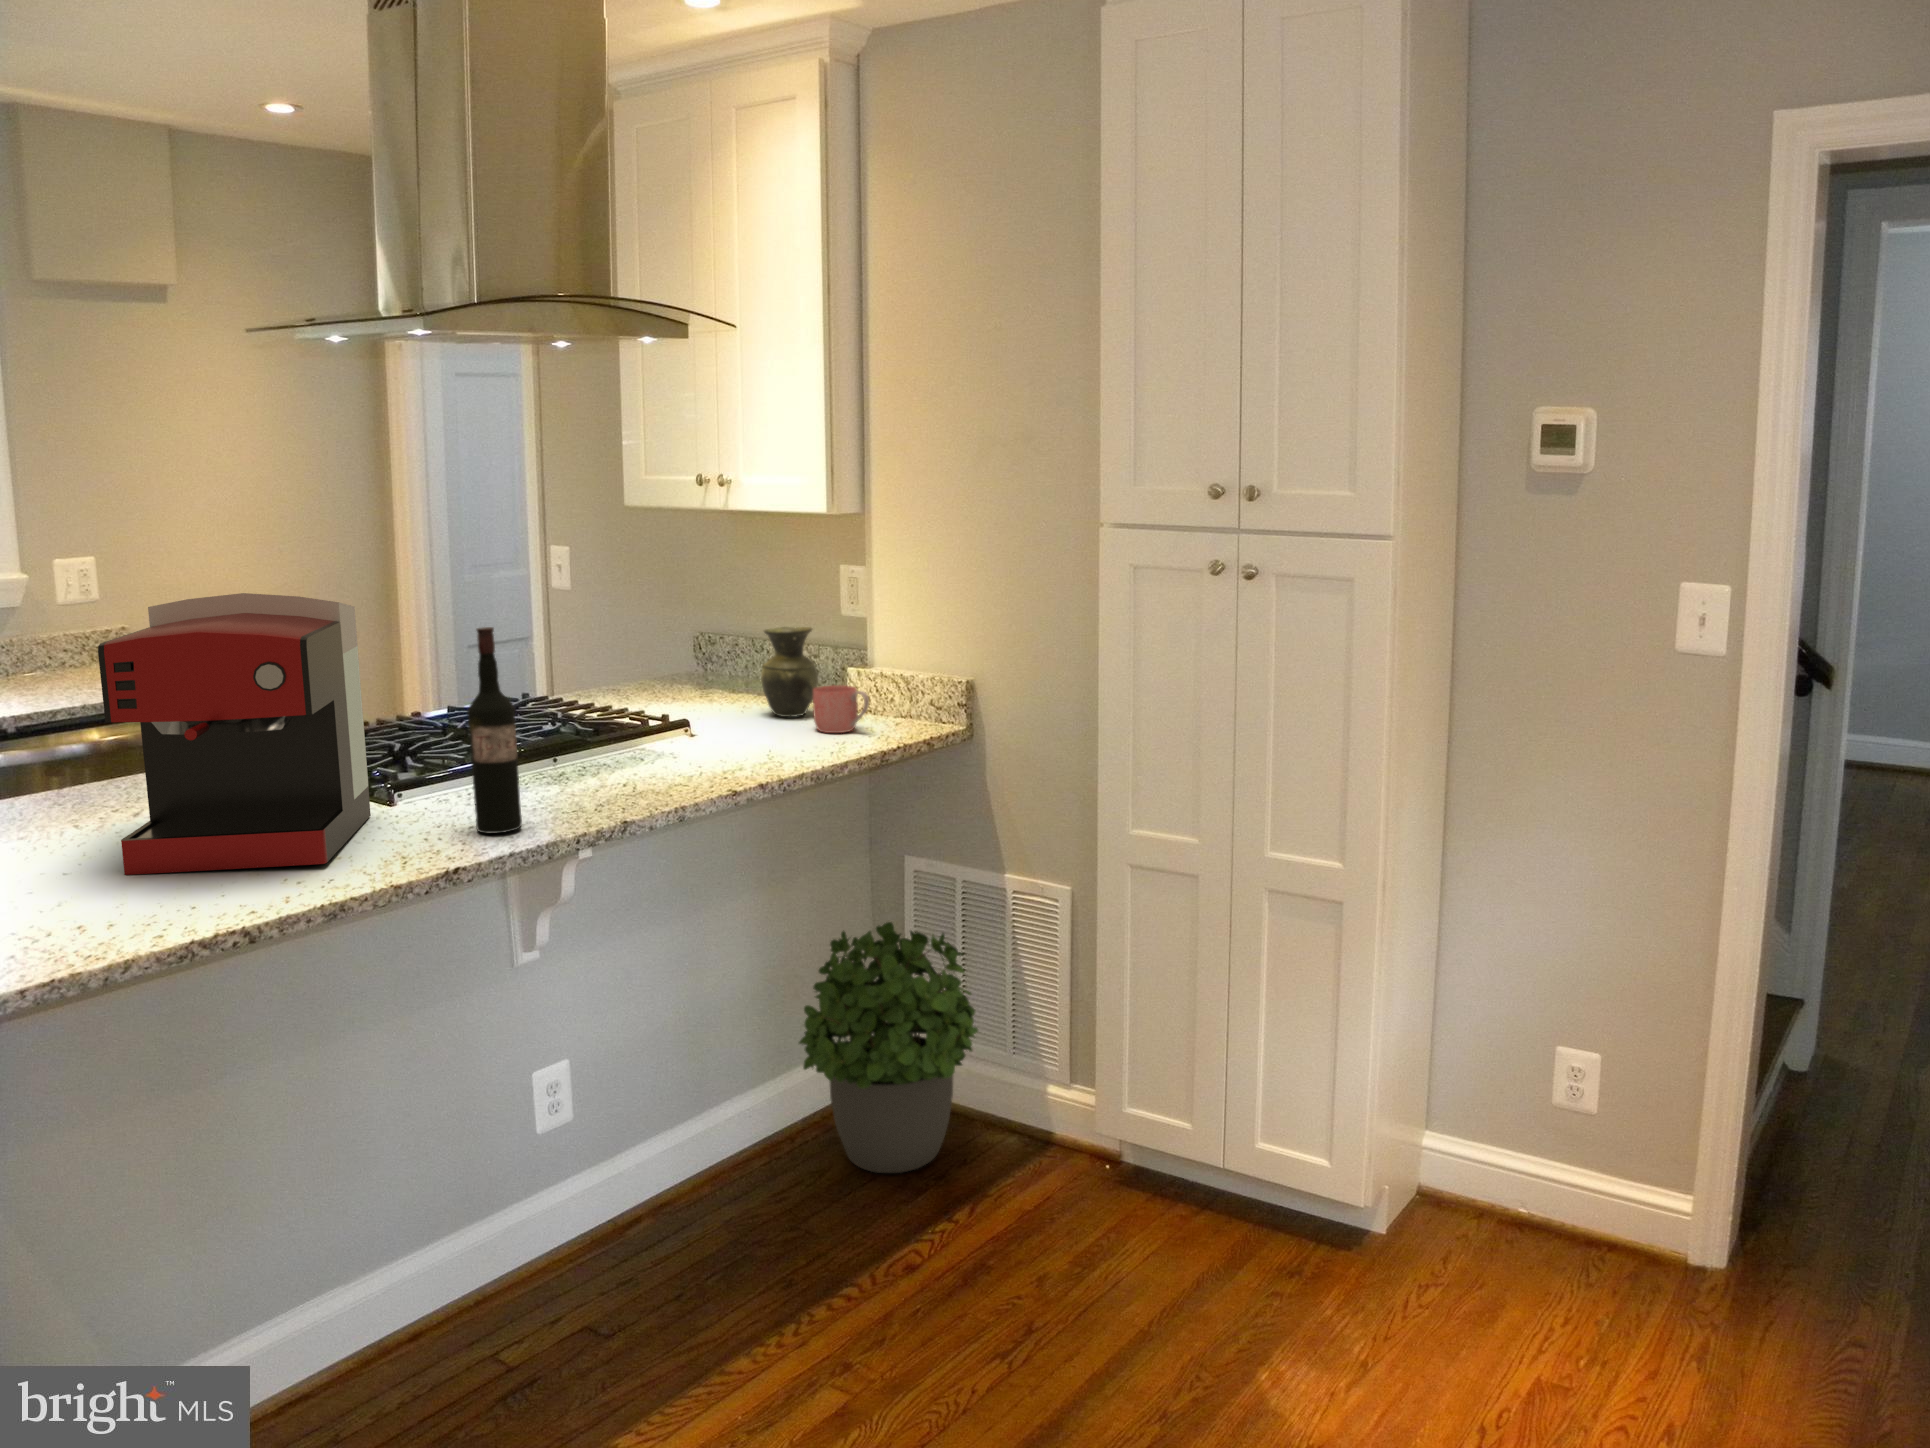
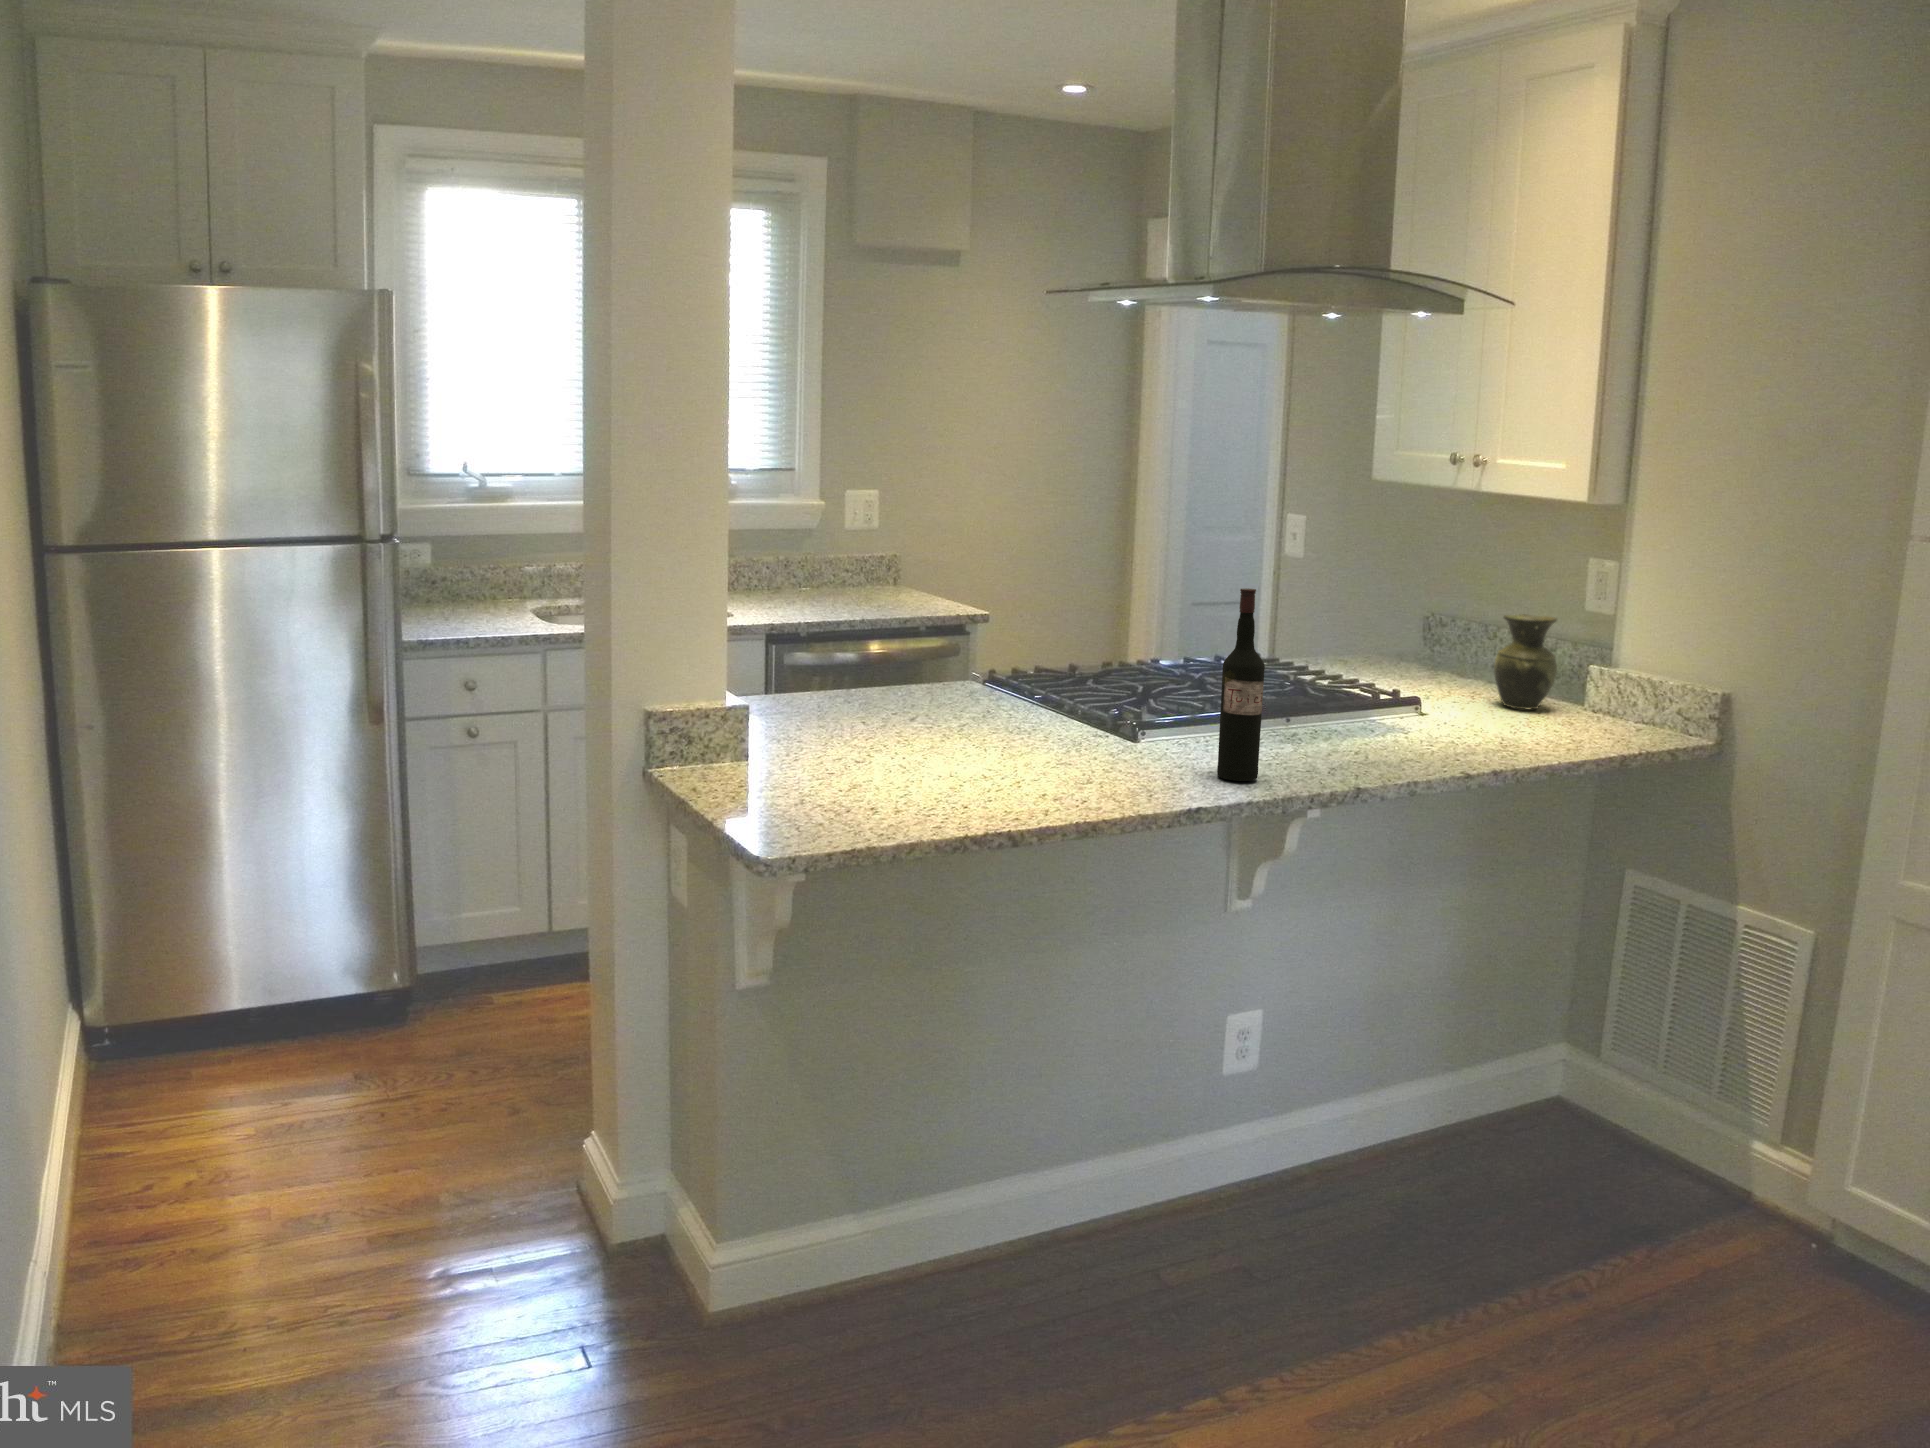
coffee maker: present [98,593,371,875] -> none [937,539,1134,784]
mug: present [813,685,869,733] -> none [1548,681,1614,732]
potted plant: present [799,922,978,1173] -> none [1485,942,1696,1209]

